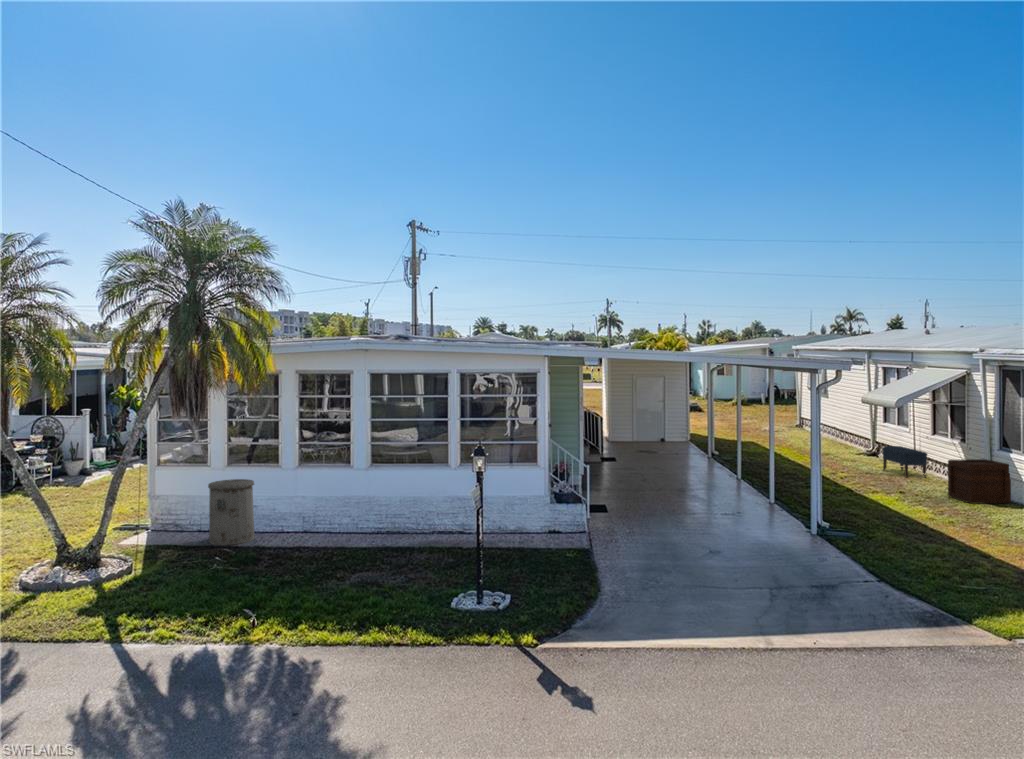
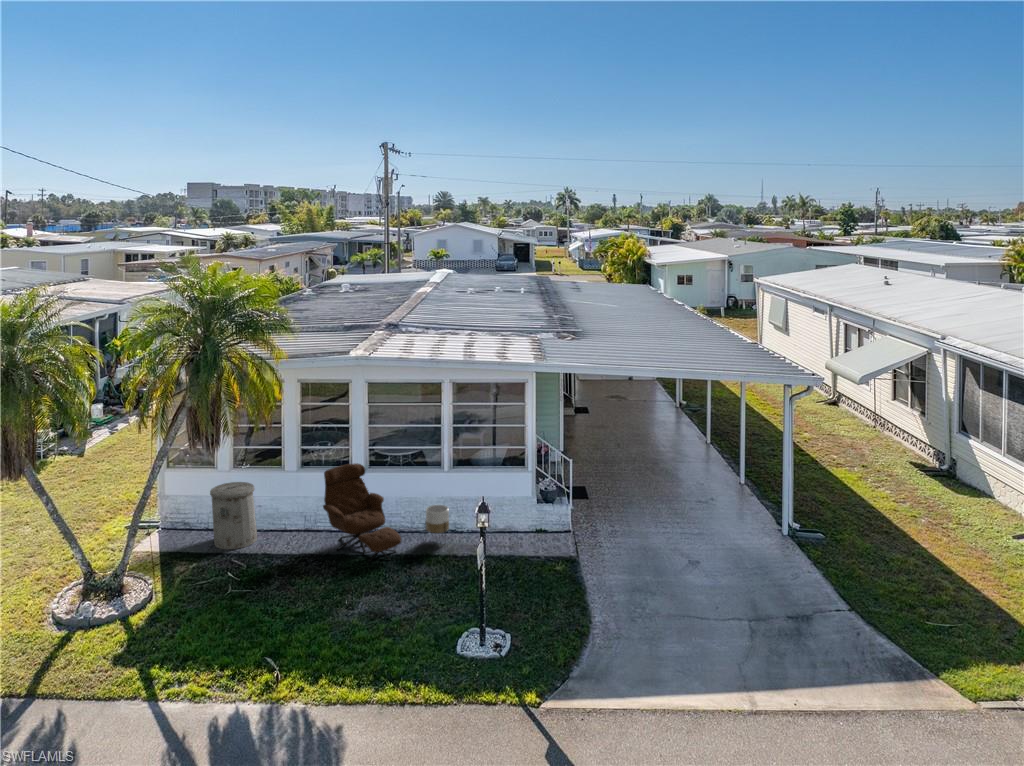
bench: present [882,446,927,478] -> none [846,405,889,440]
lounge chair: none [323,459,403,553] -> present [323,463,401,561]
wooden crate: present [948,459,1011,504] -> none [904,439,965,484]
planter: none [430,502,455,541] -> present [425,505,449,533]

